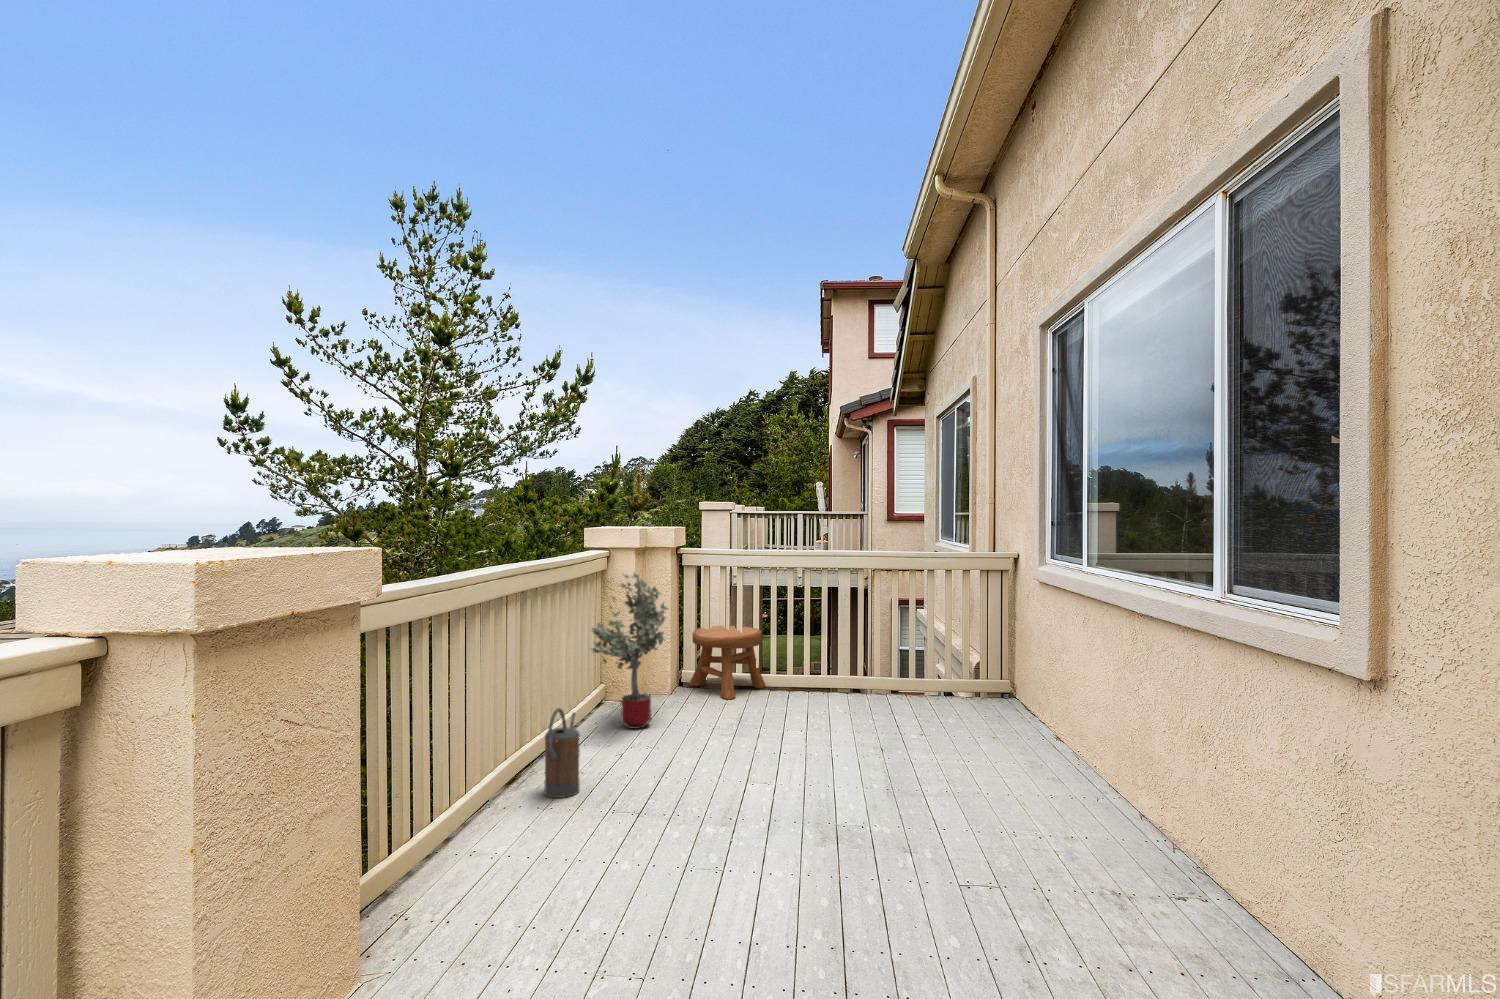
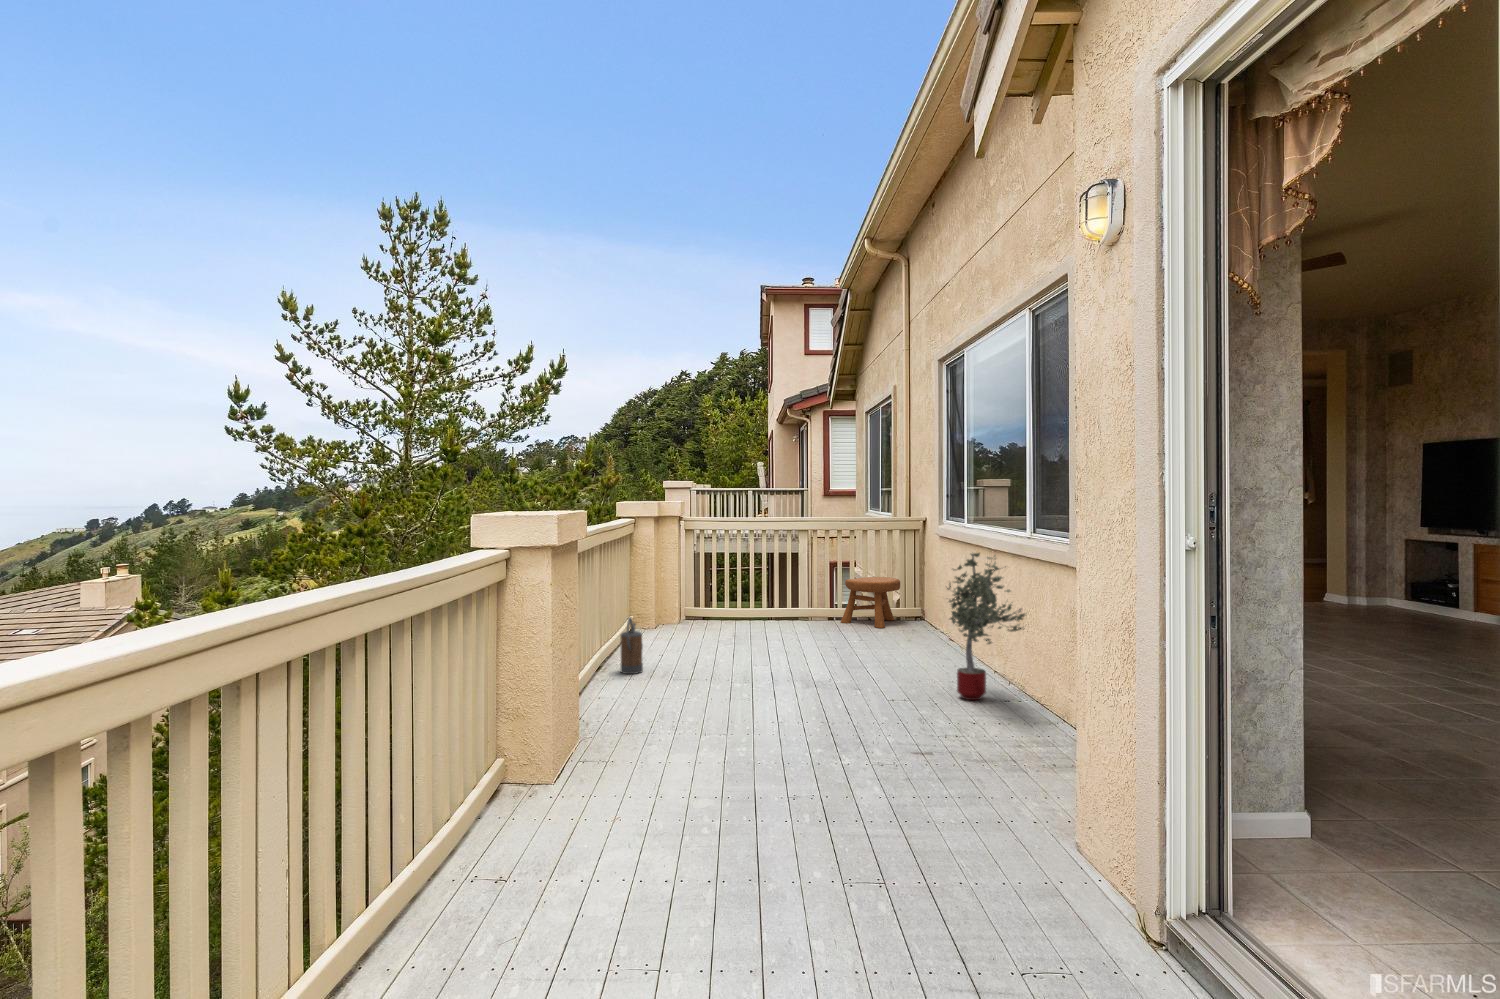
potted tree: present [592,573,668,729] -> present [947,553,1025,700]
stool: present [689,626,766,699] -> present [841,577,900,628]

